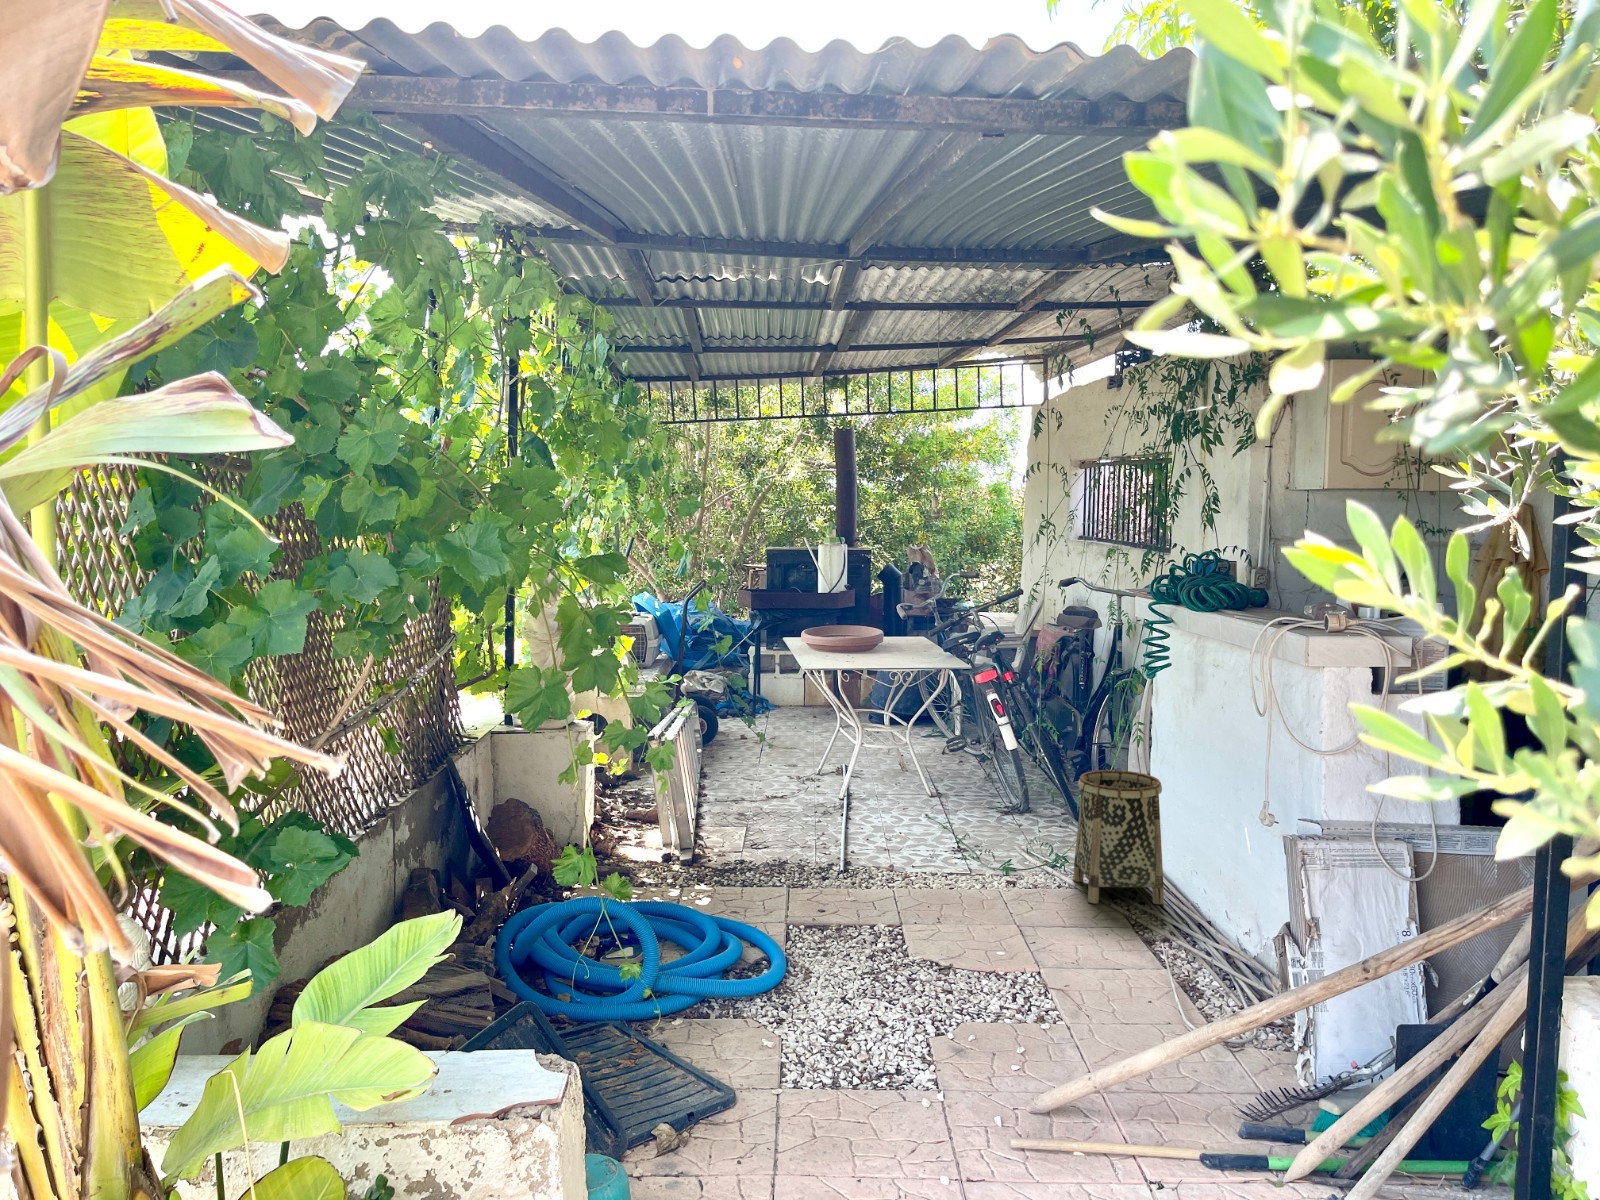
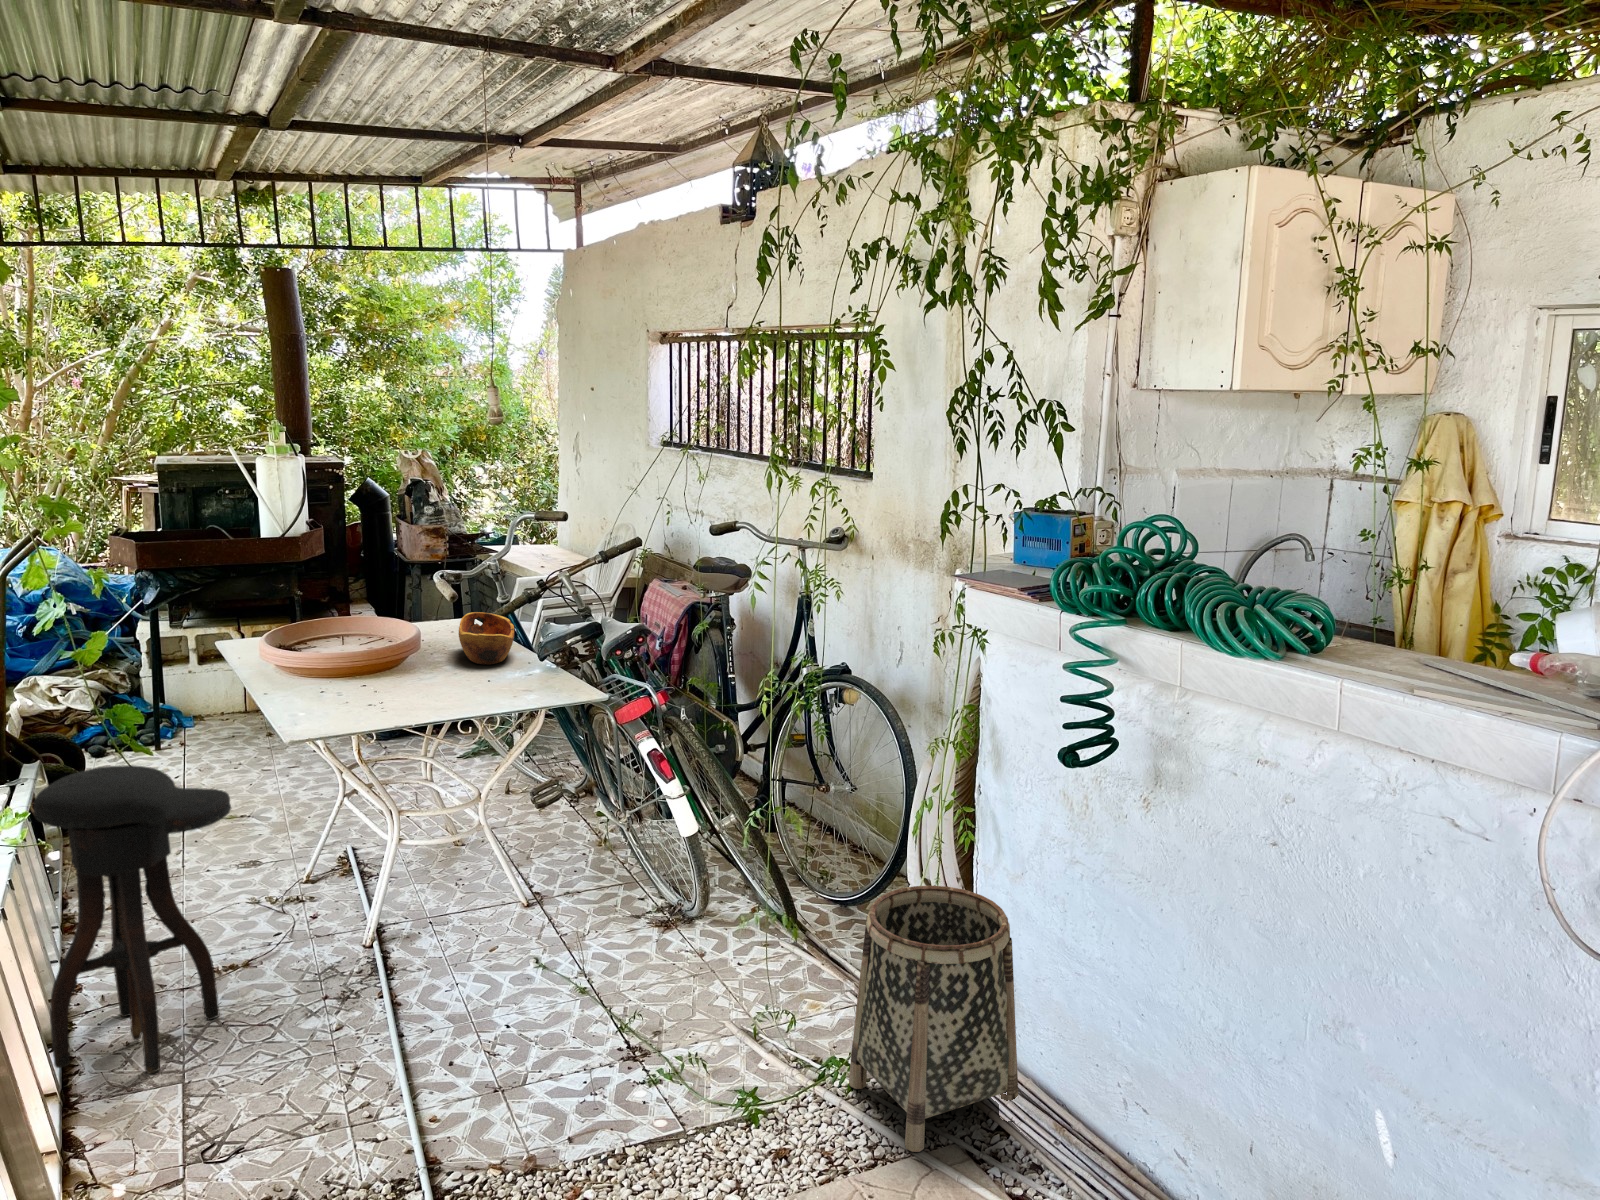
wooden bowl: none [908,629,940,656] -> present [459,612,514,665]
stool: none [696,677,779,823] -> present [33,765,231,1074]

